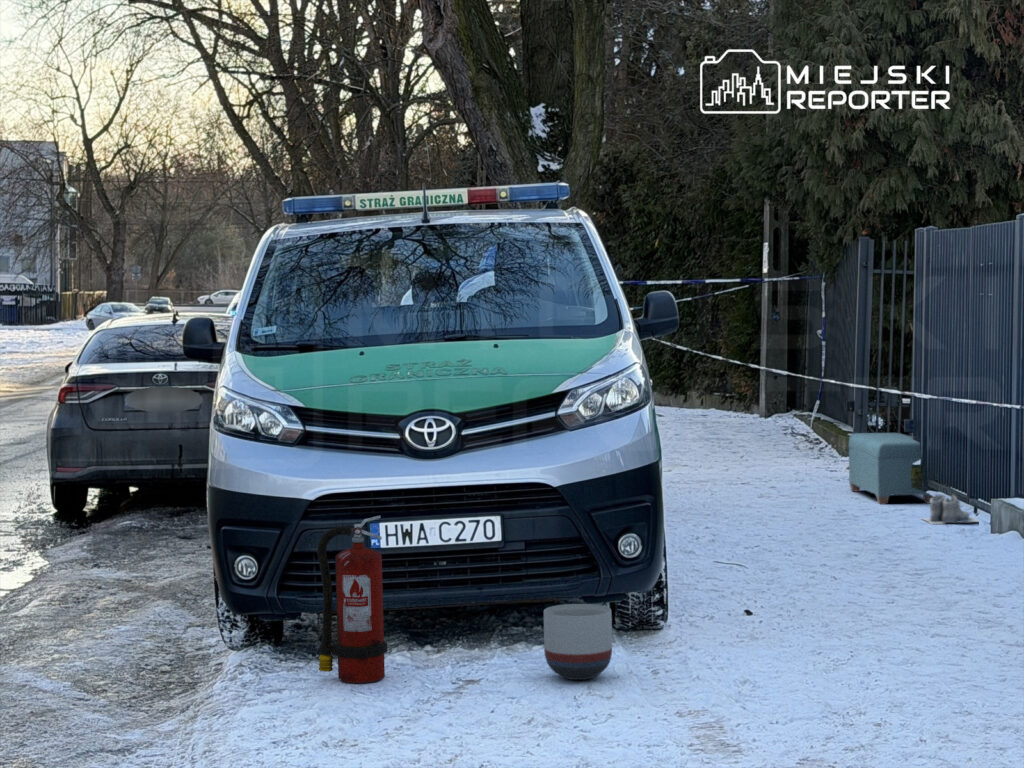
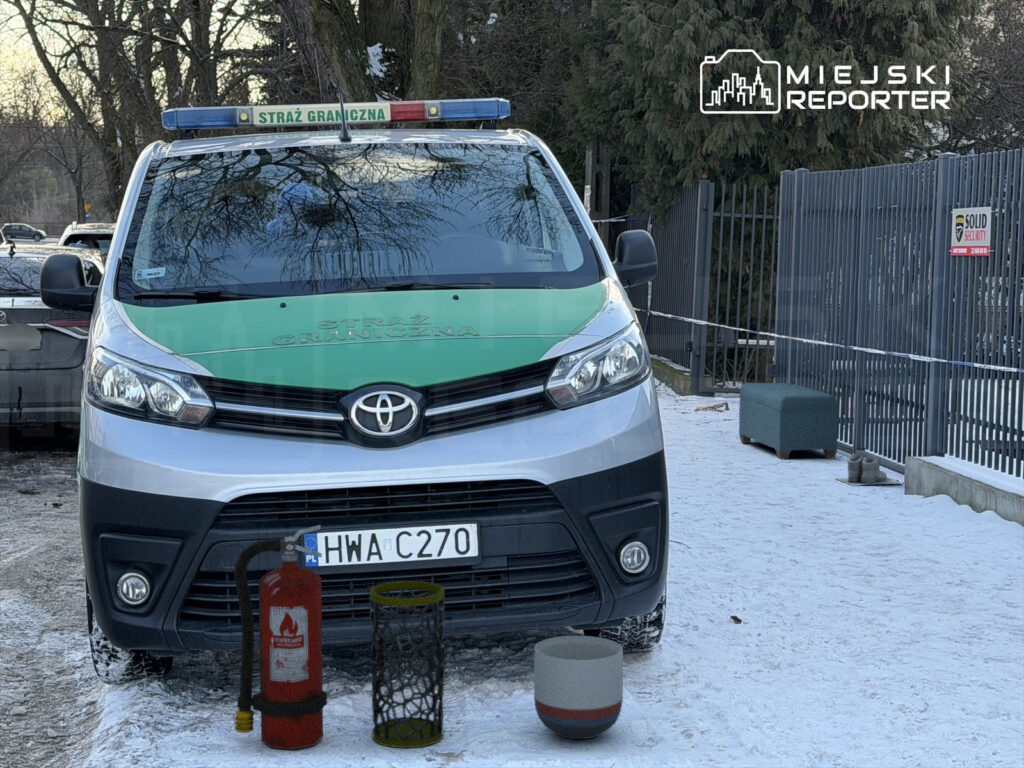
trash can: none [418,560,476,684] -> present [370,581,445,748]

